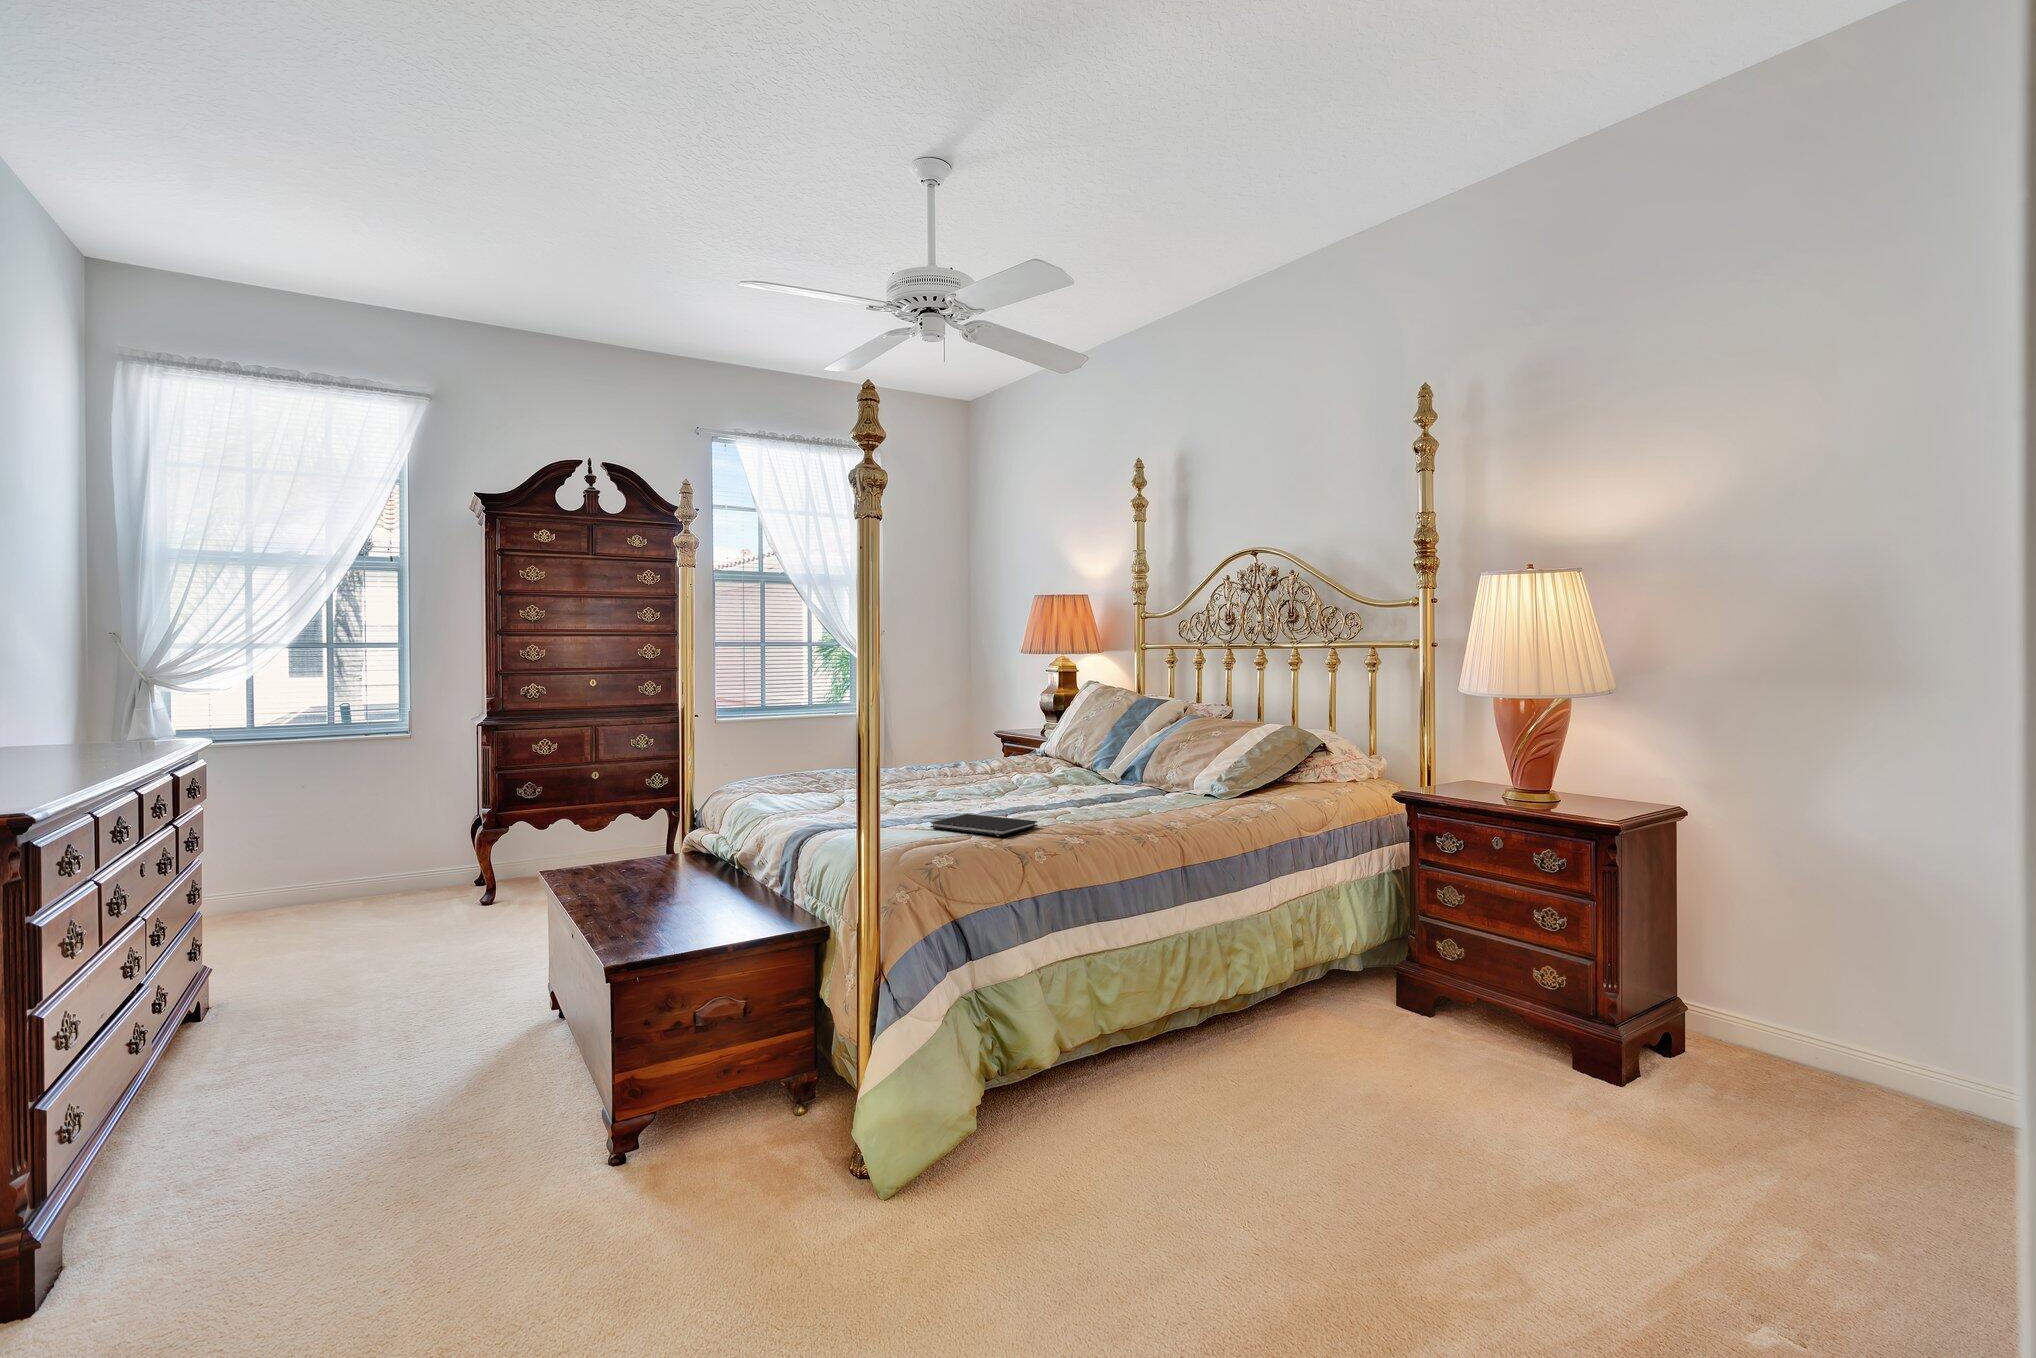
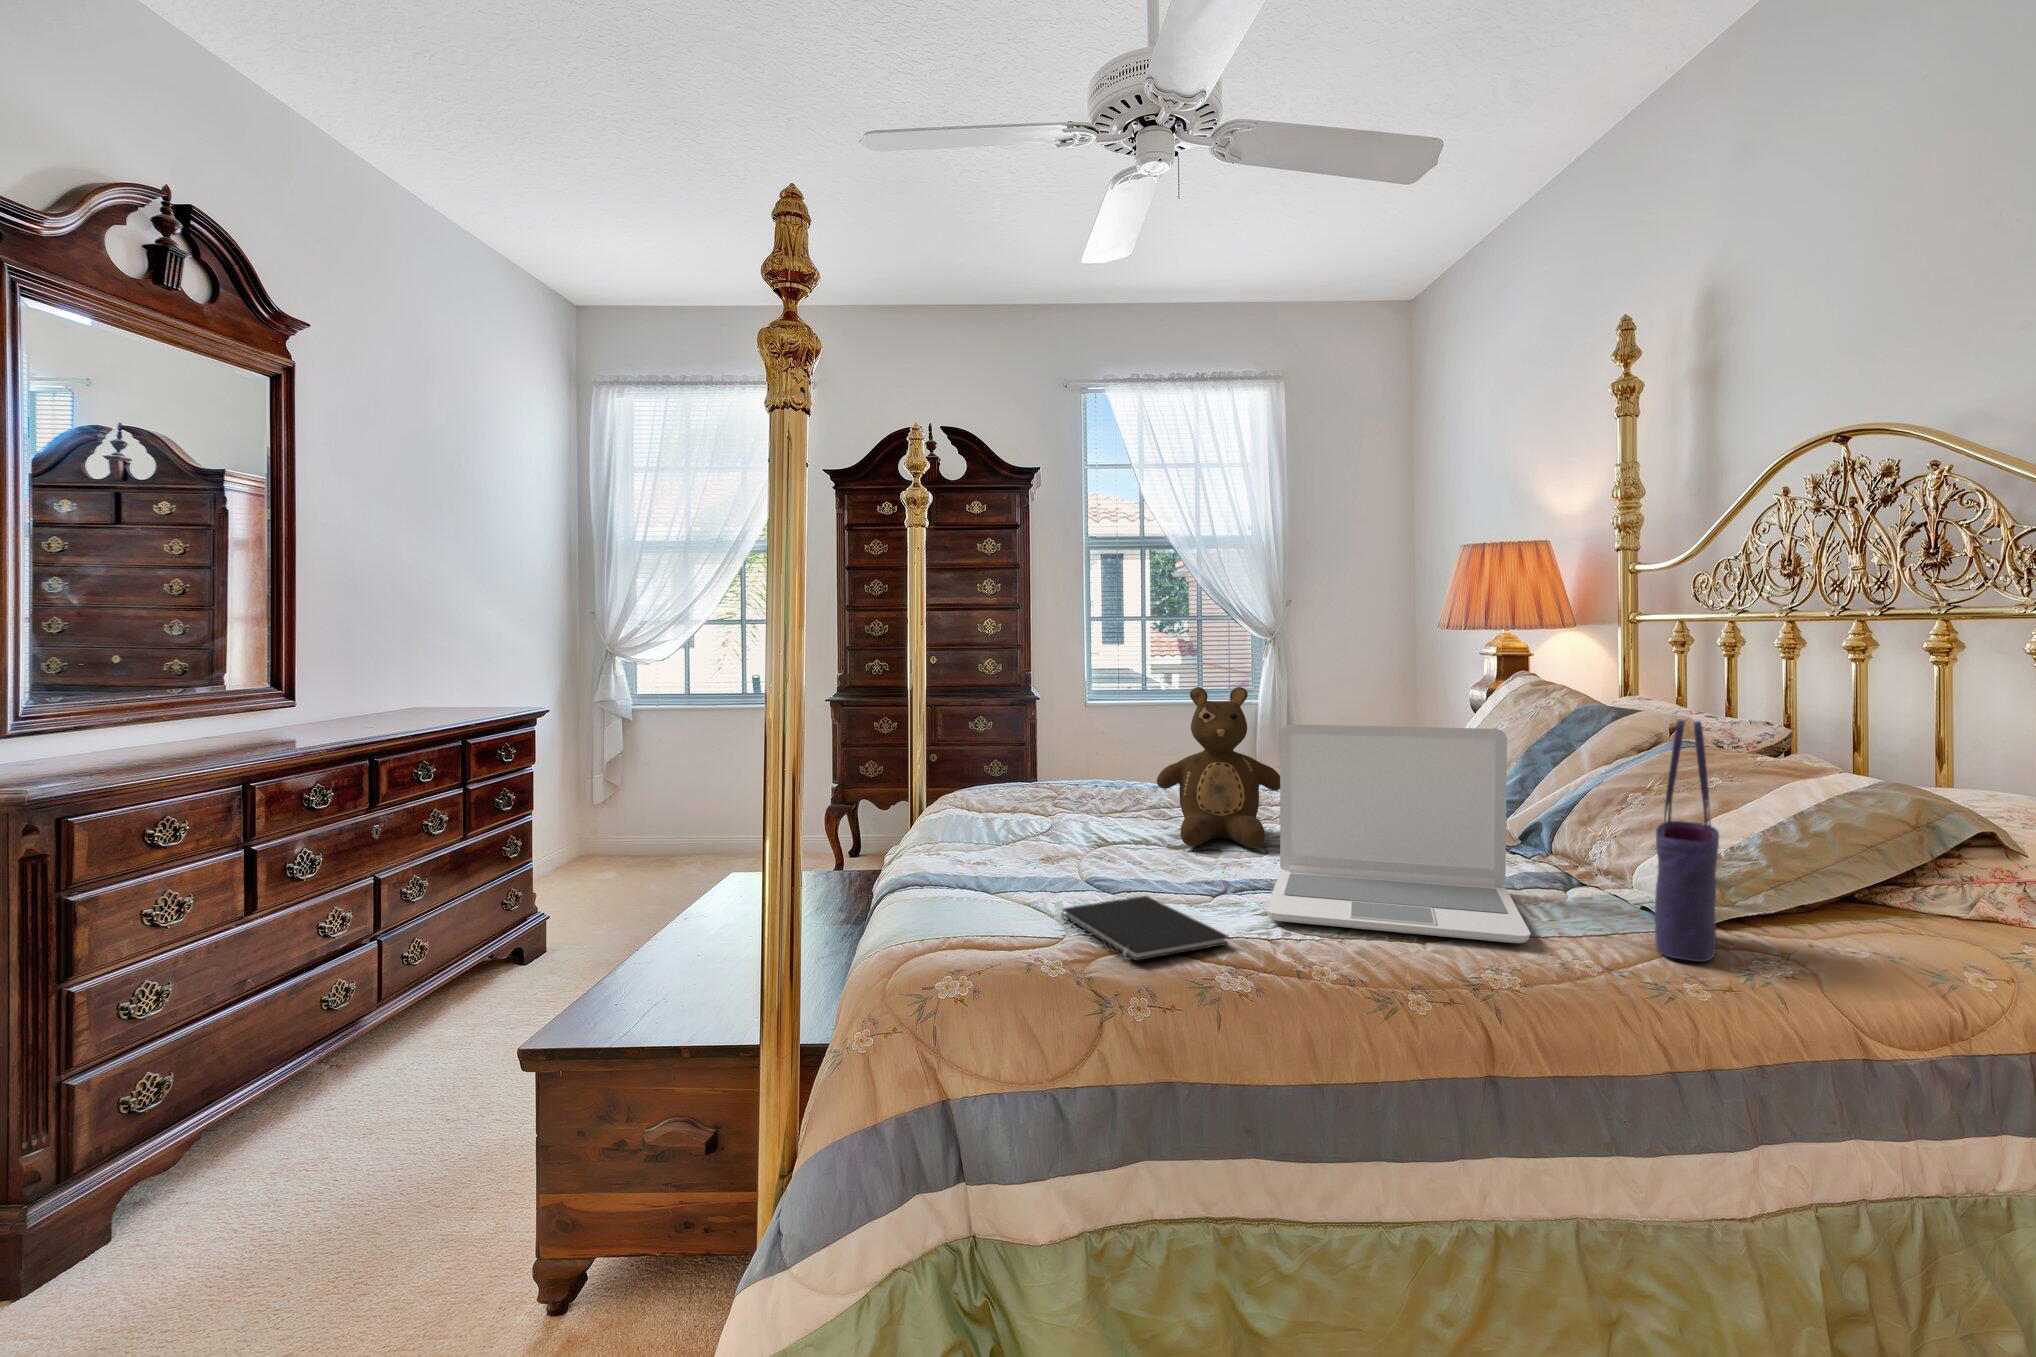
teddy bear: none [915,689,996,794] -> present [1157,687,1280,848]
tote bag: none [1214,696,1240,809] -> present [1655,720,1719,962]
laptop: none [1021,706,1169,816] -> present [1267,724,1530,943]

